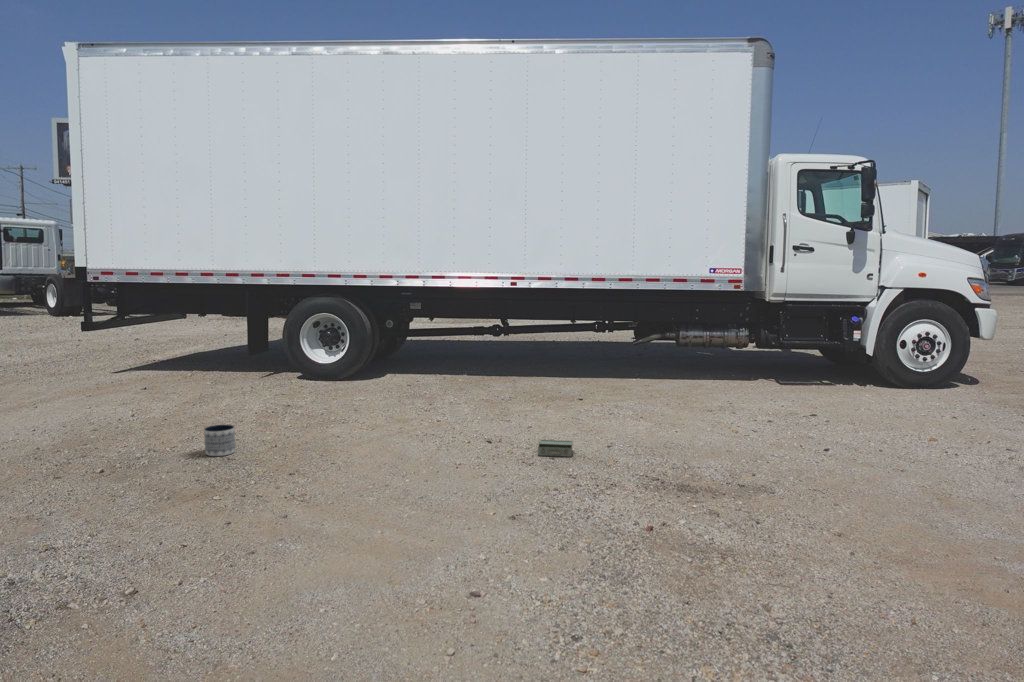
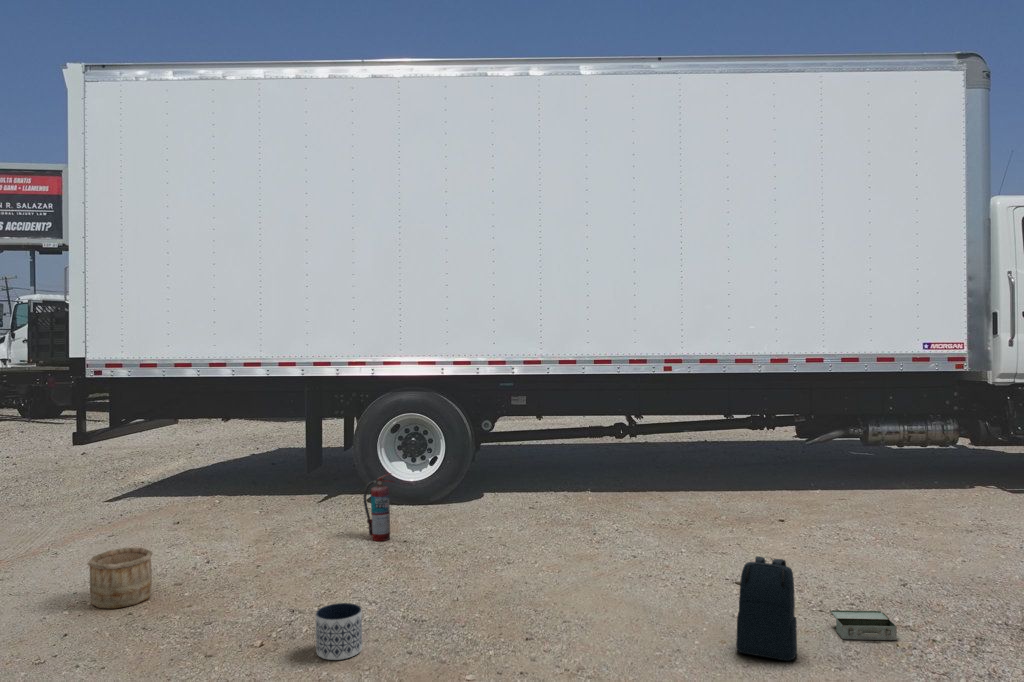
fire extinguisher: none [278,354,301,402] -> present [364,473,395,541]
wooden bucket: none [74,394,118,430] -> present [87,548,153,608]
backpack: none [463,401,503,463] -> present [736,556,797,661]

